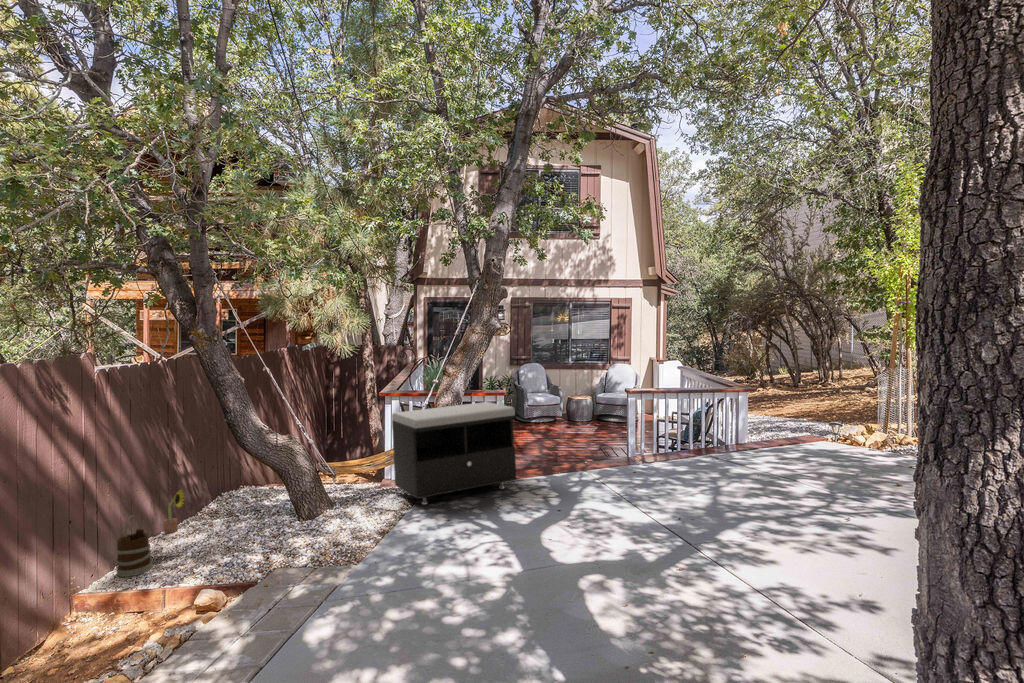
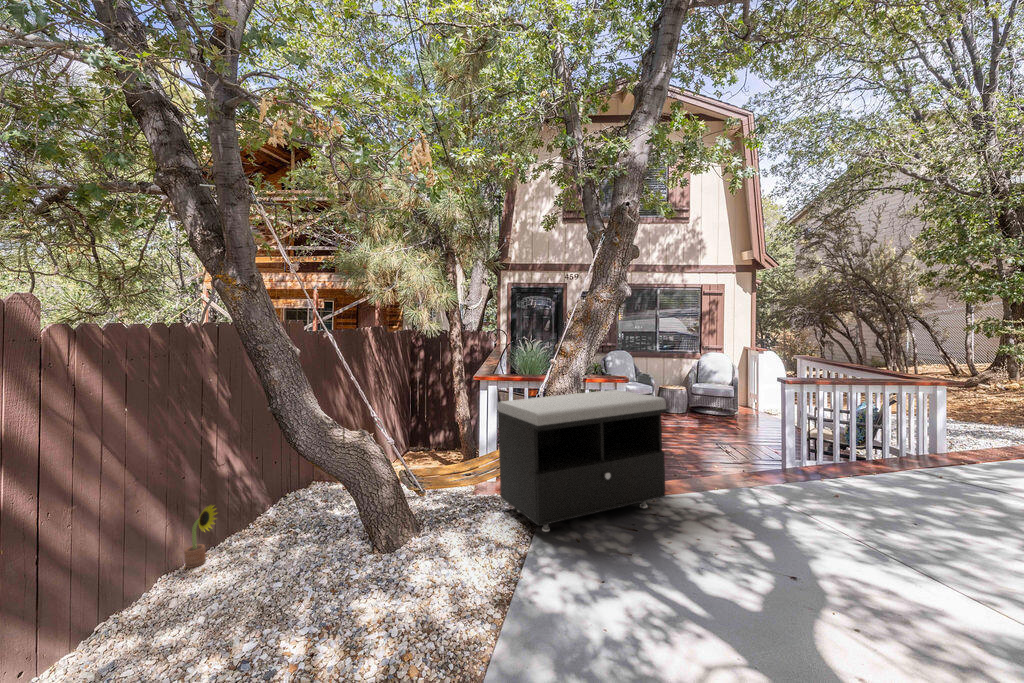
wooden bucket: present [116,515,153,577] -> none [77,560,142,667]

